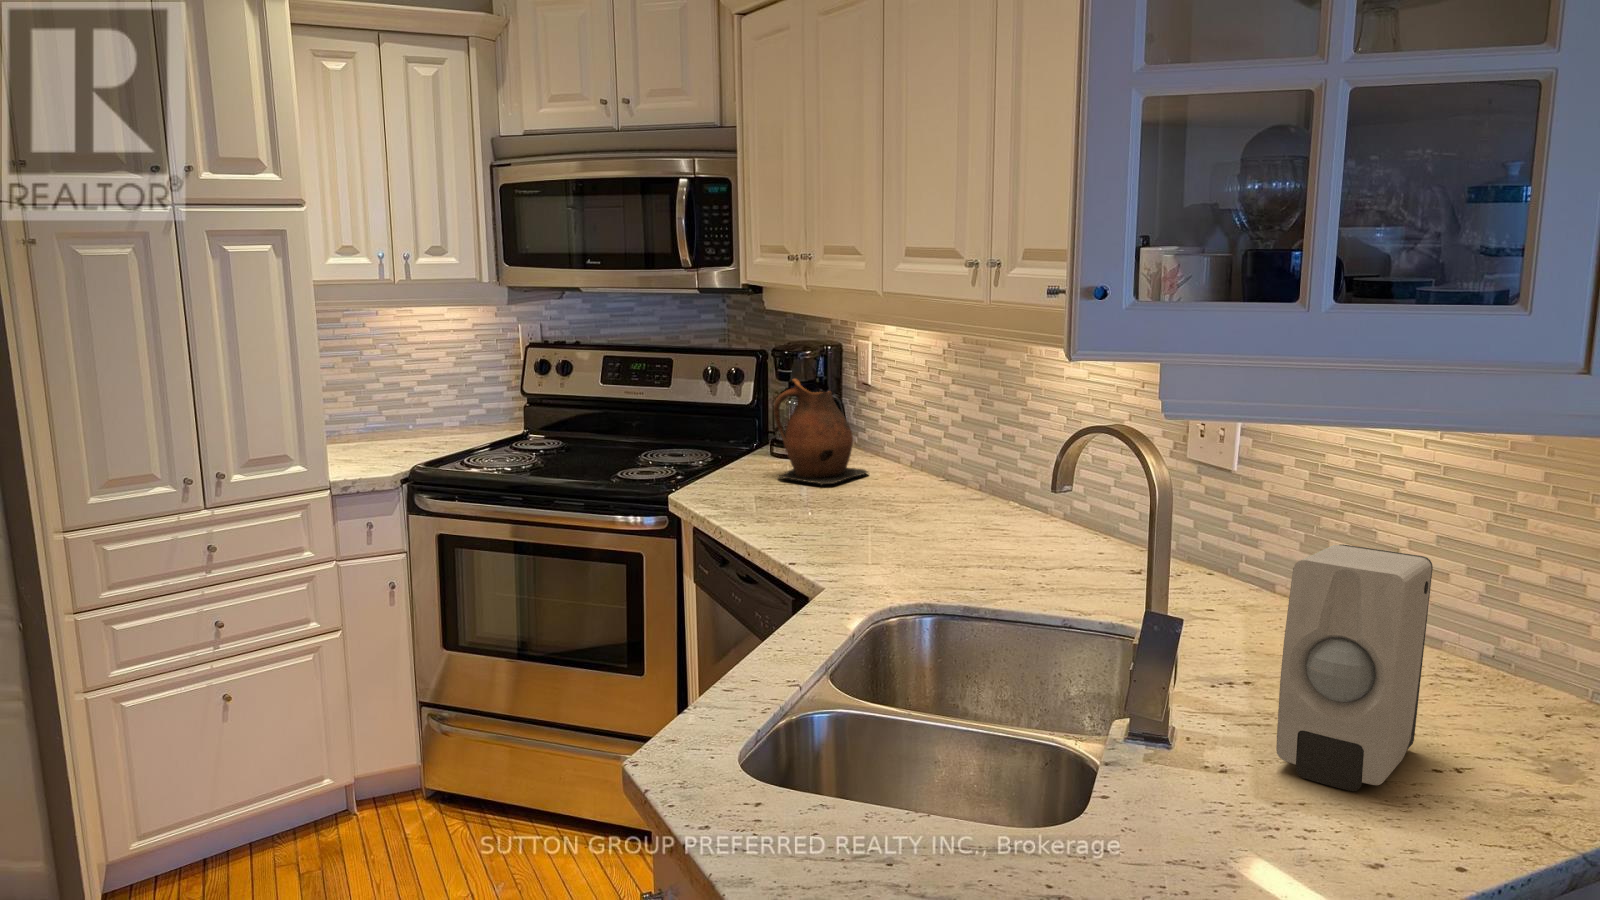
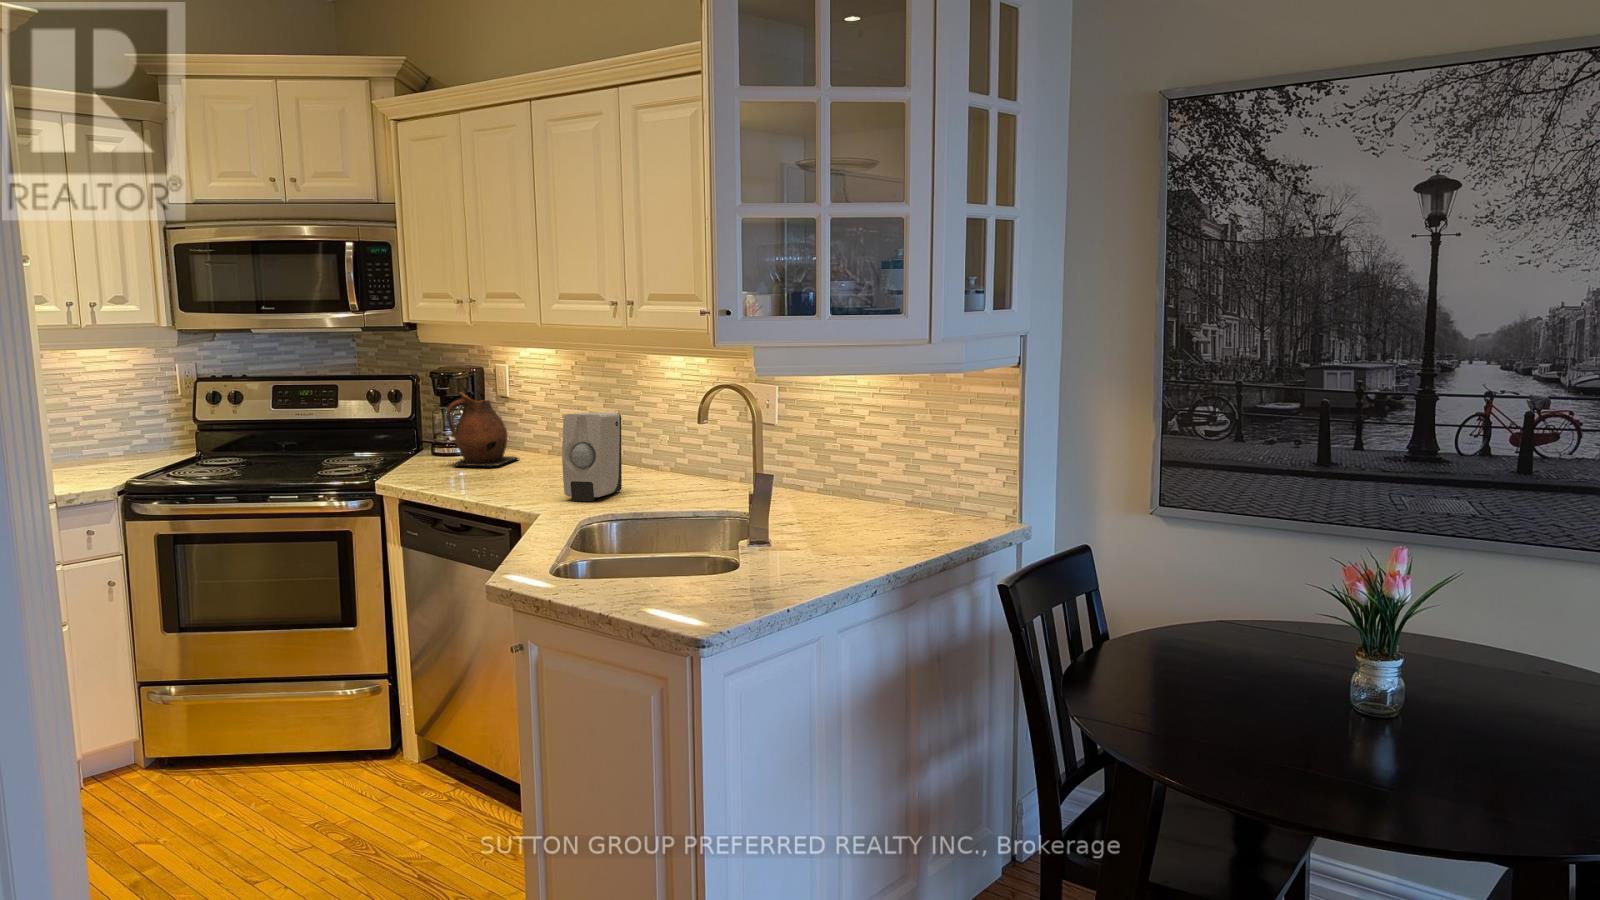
soap dispenser: present [1276,544,1433,791] -> present [562,413,622,501]

